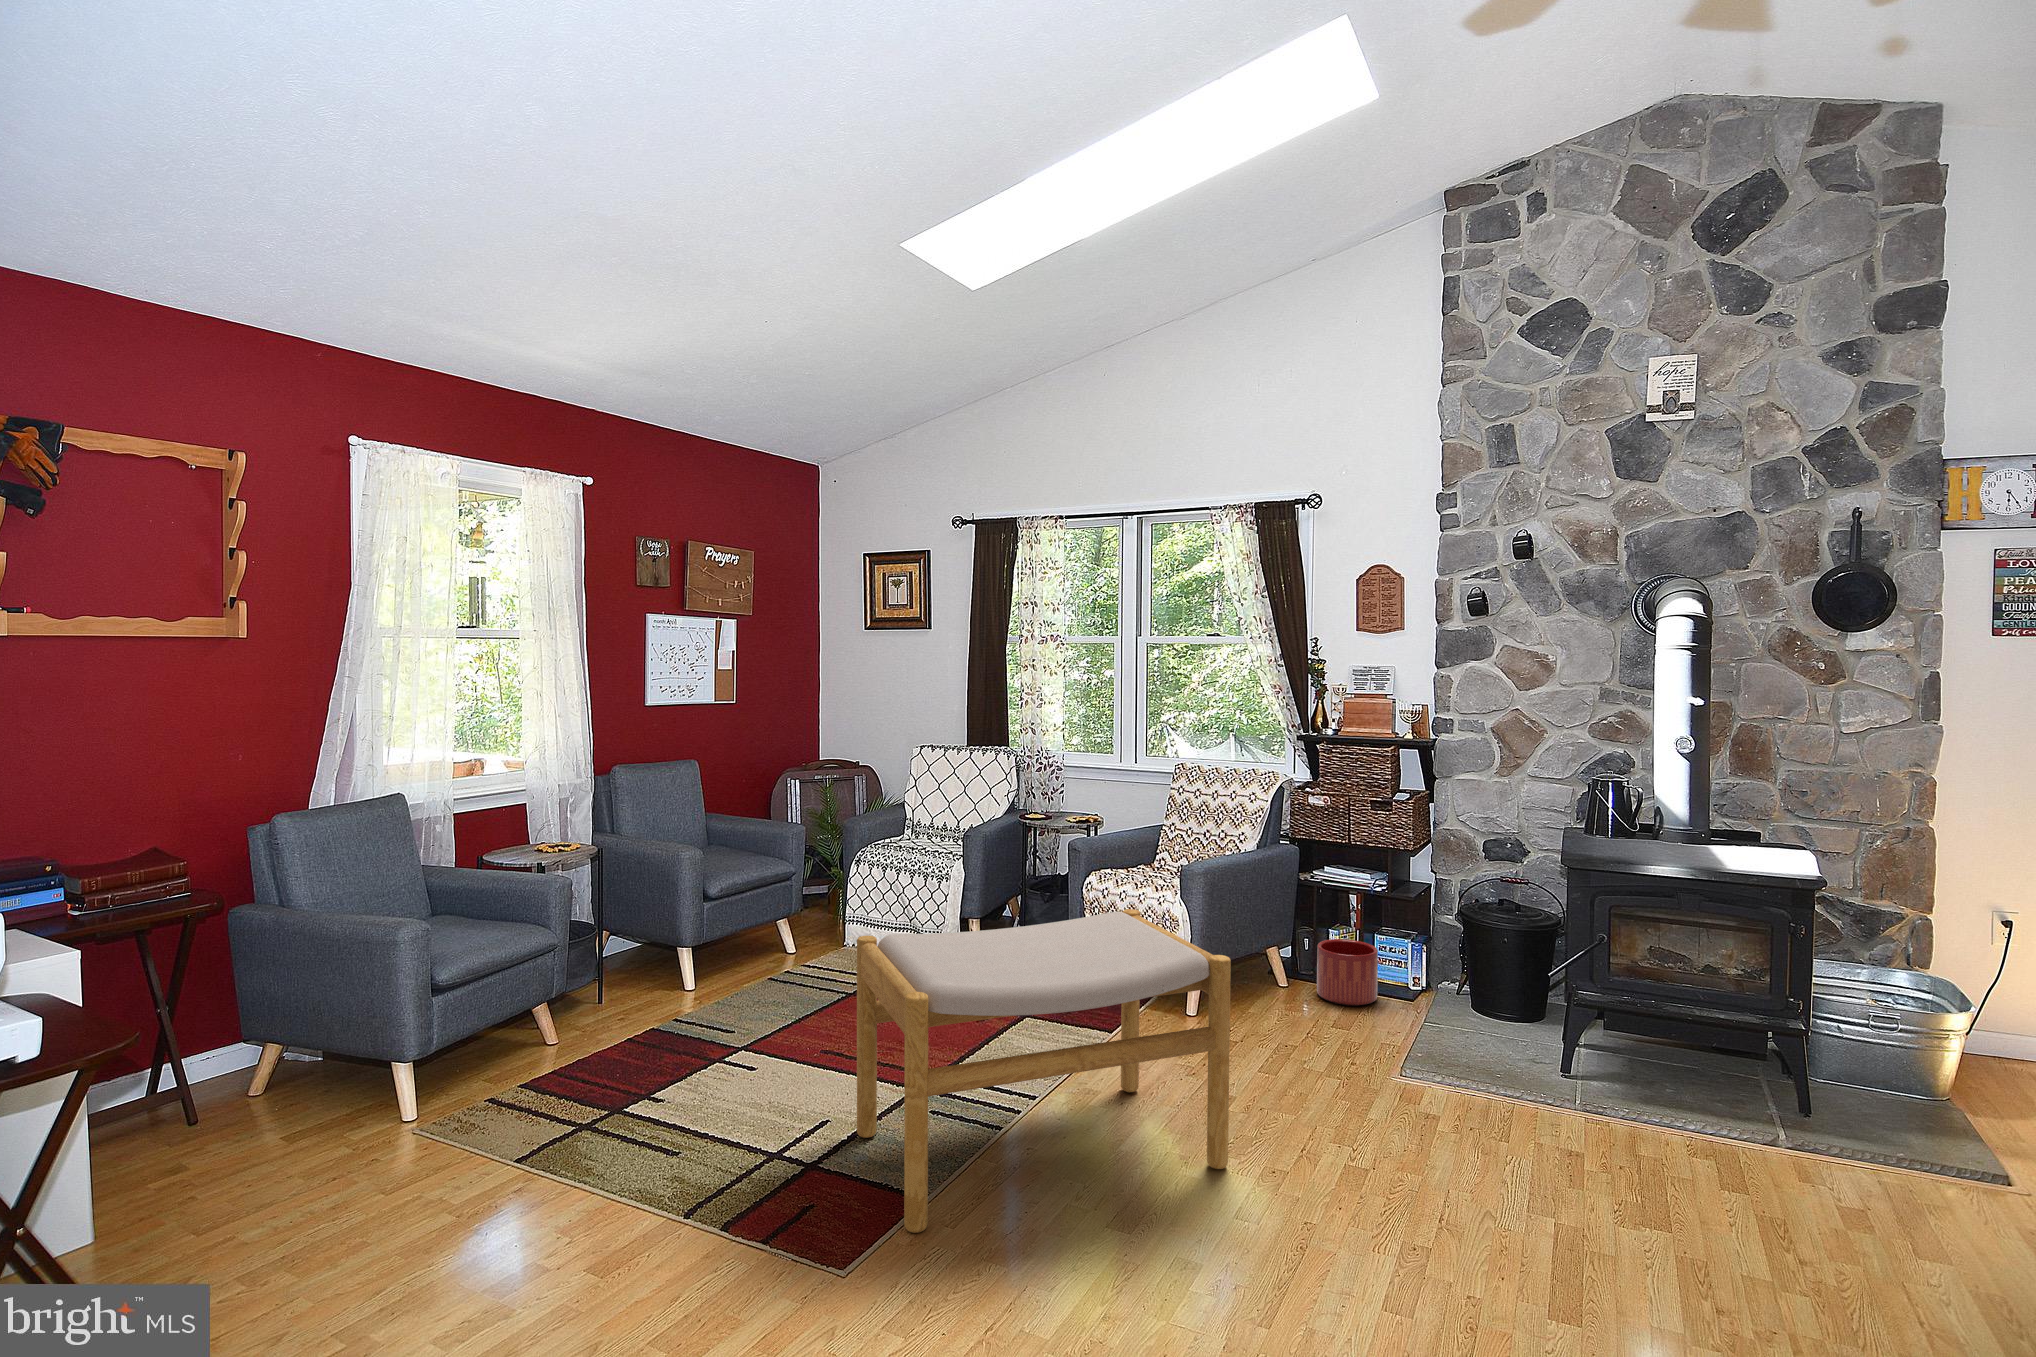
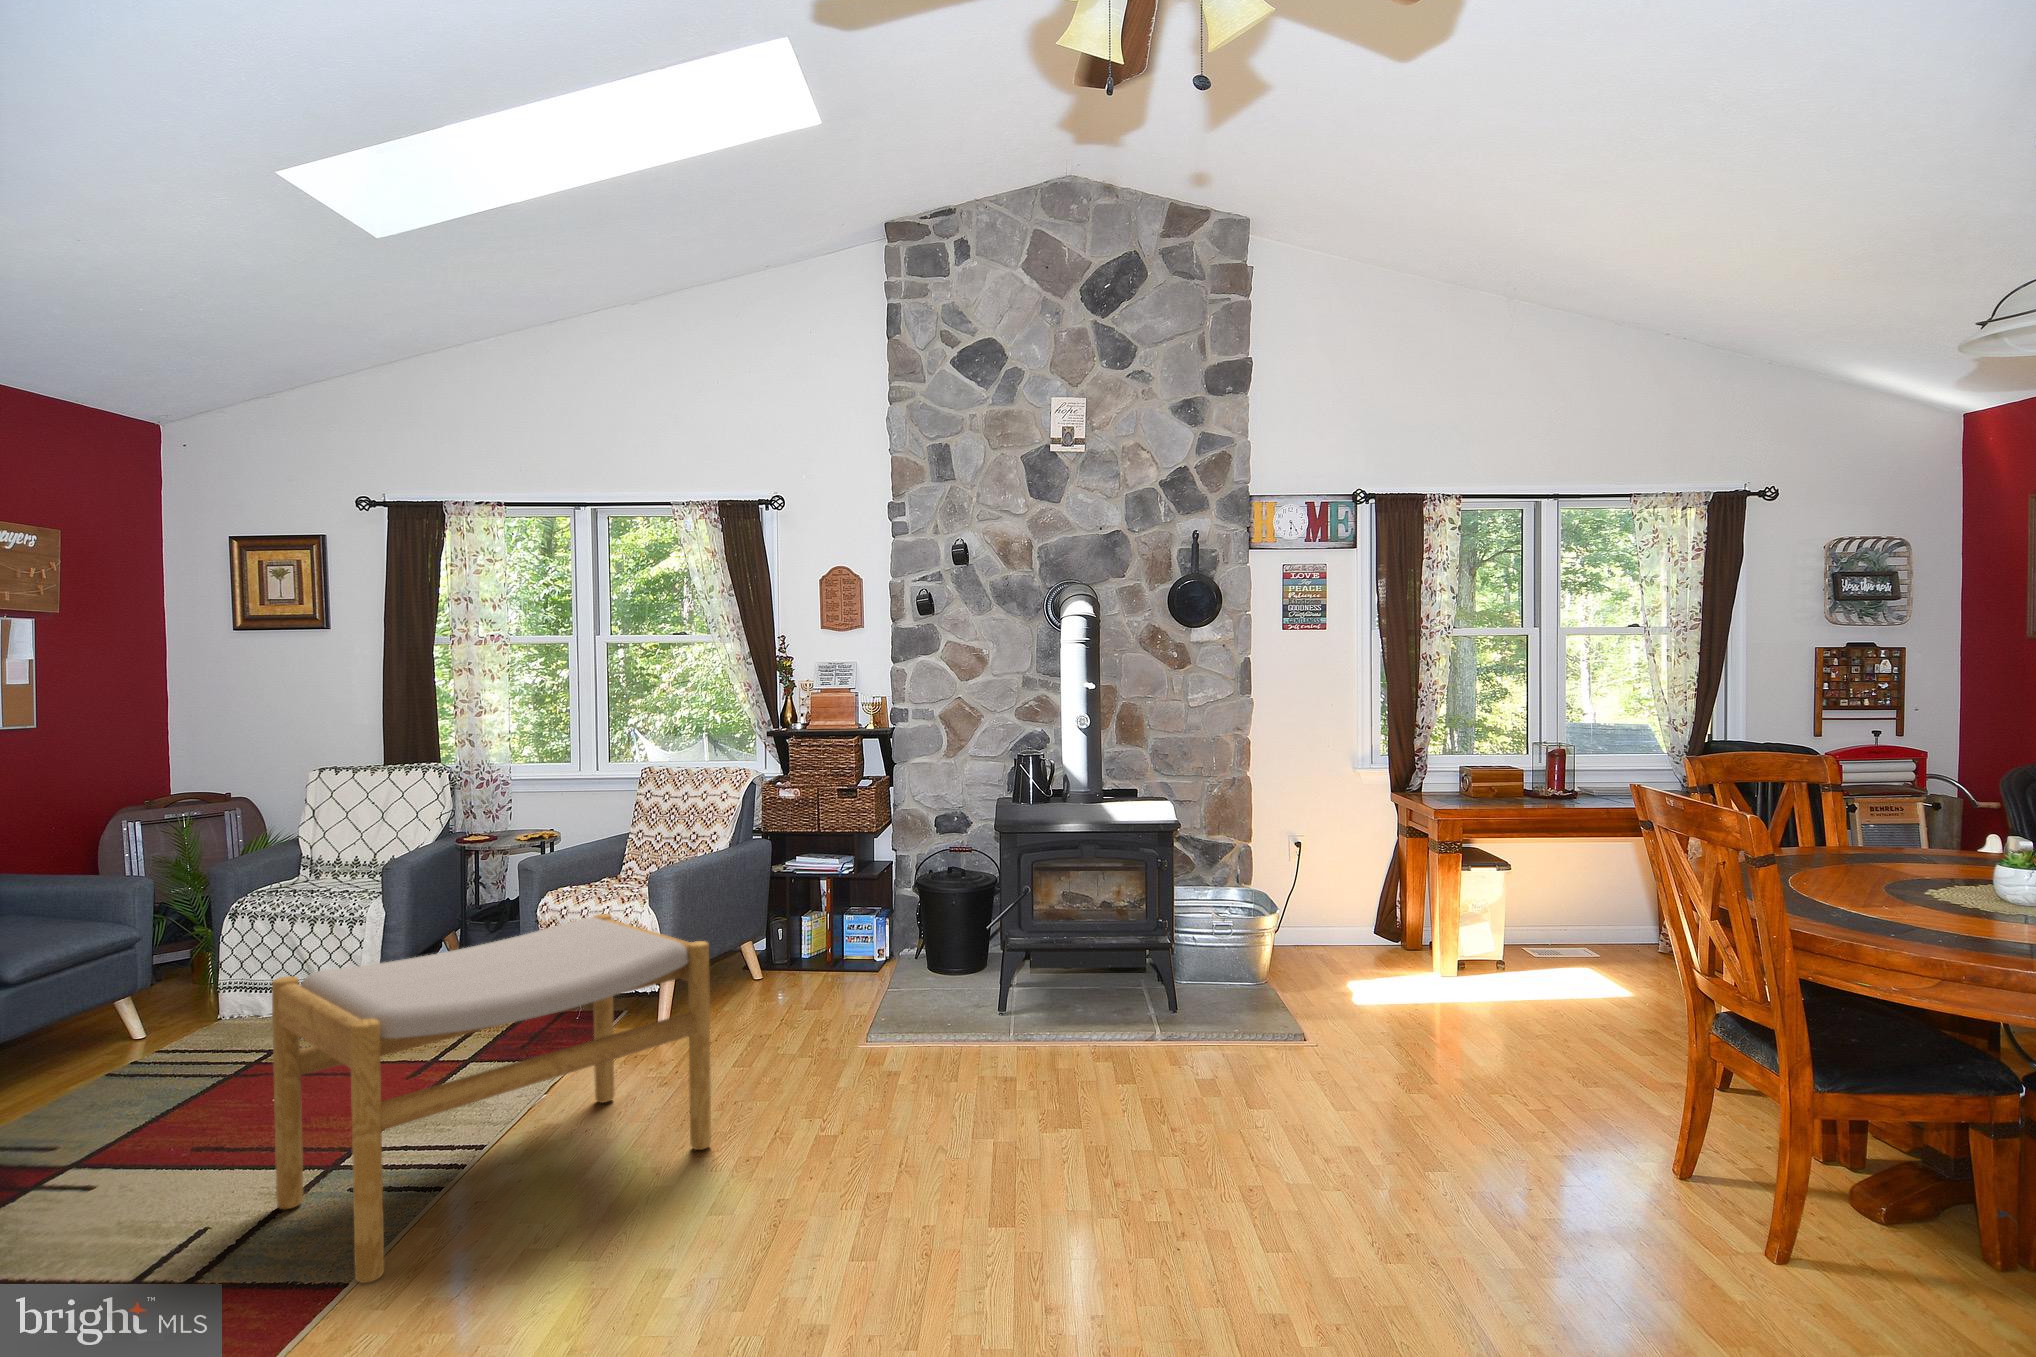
planter: present [1317,939,1378,1006] -> none [789,927,846,989]

